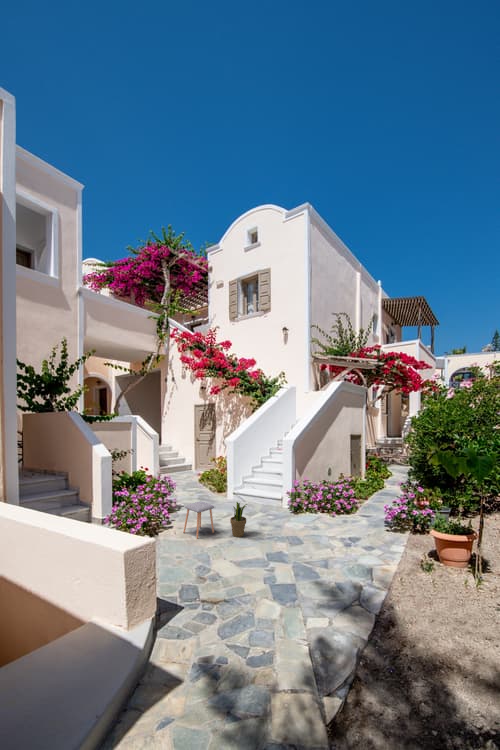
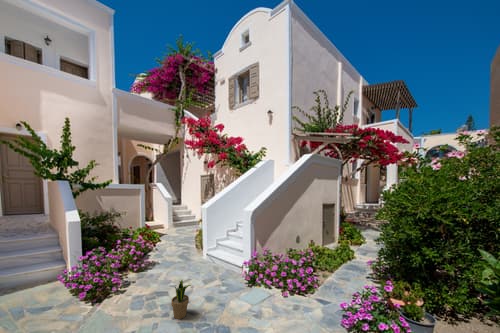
stool: present [183,501,214,539] -> none [128,277,158,321]

